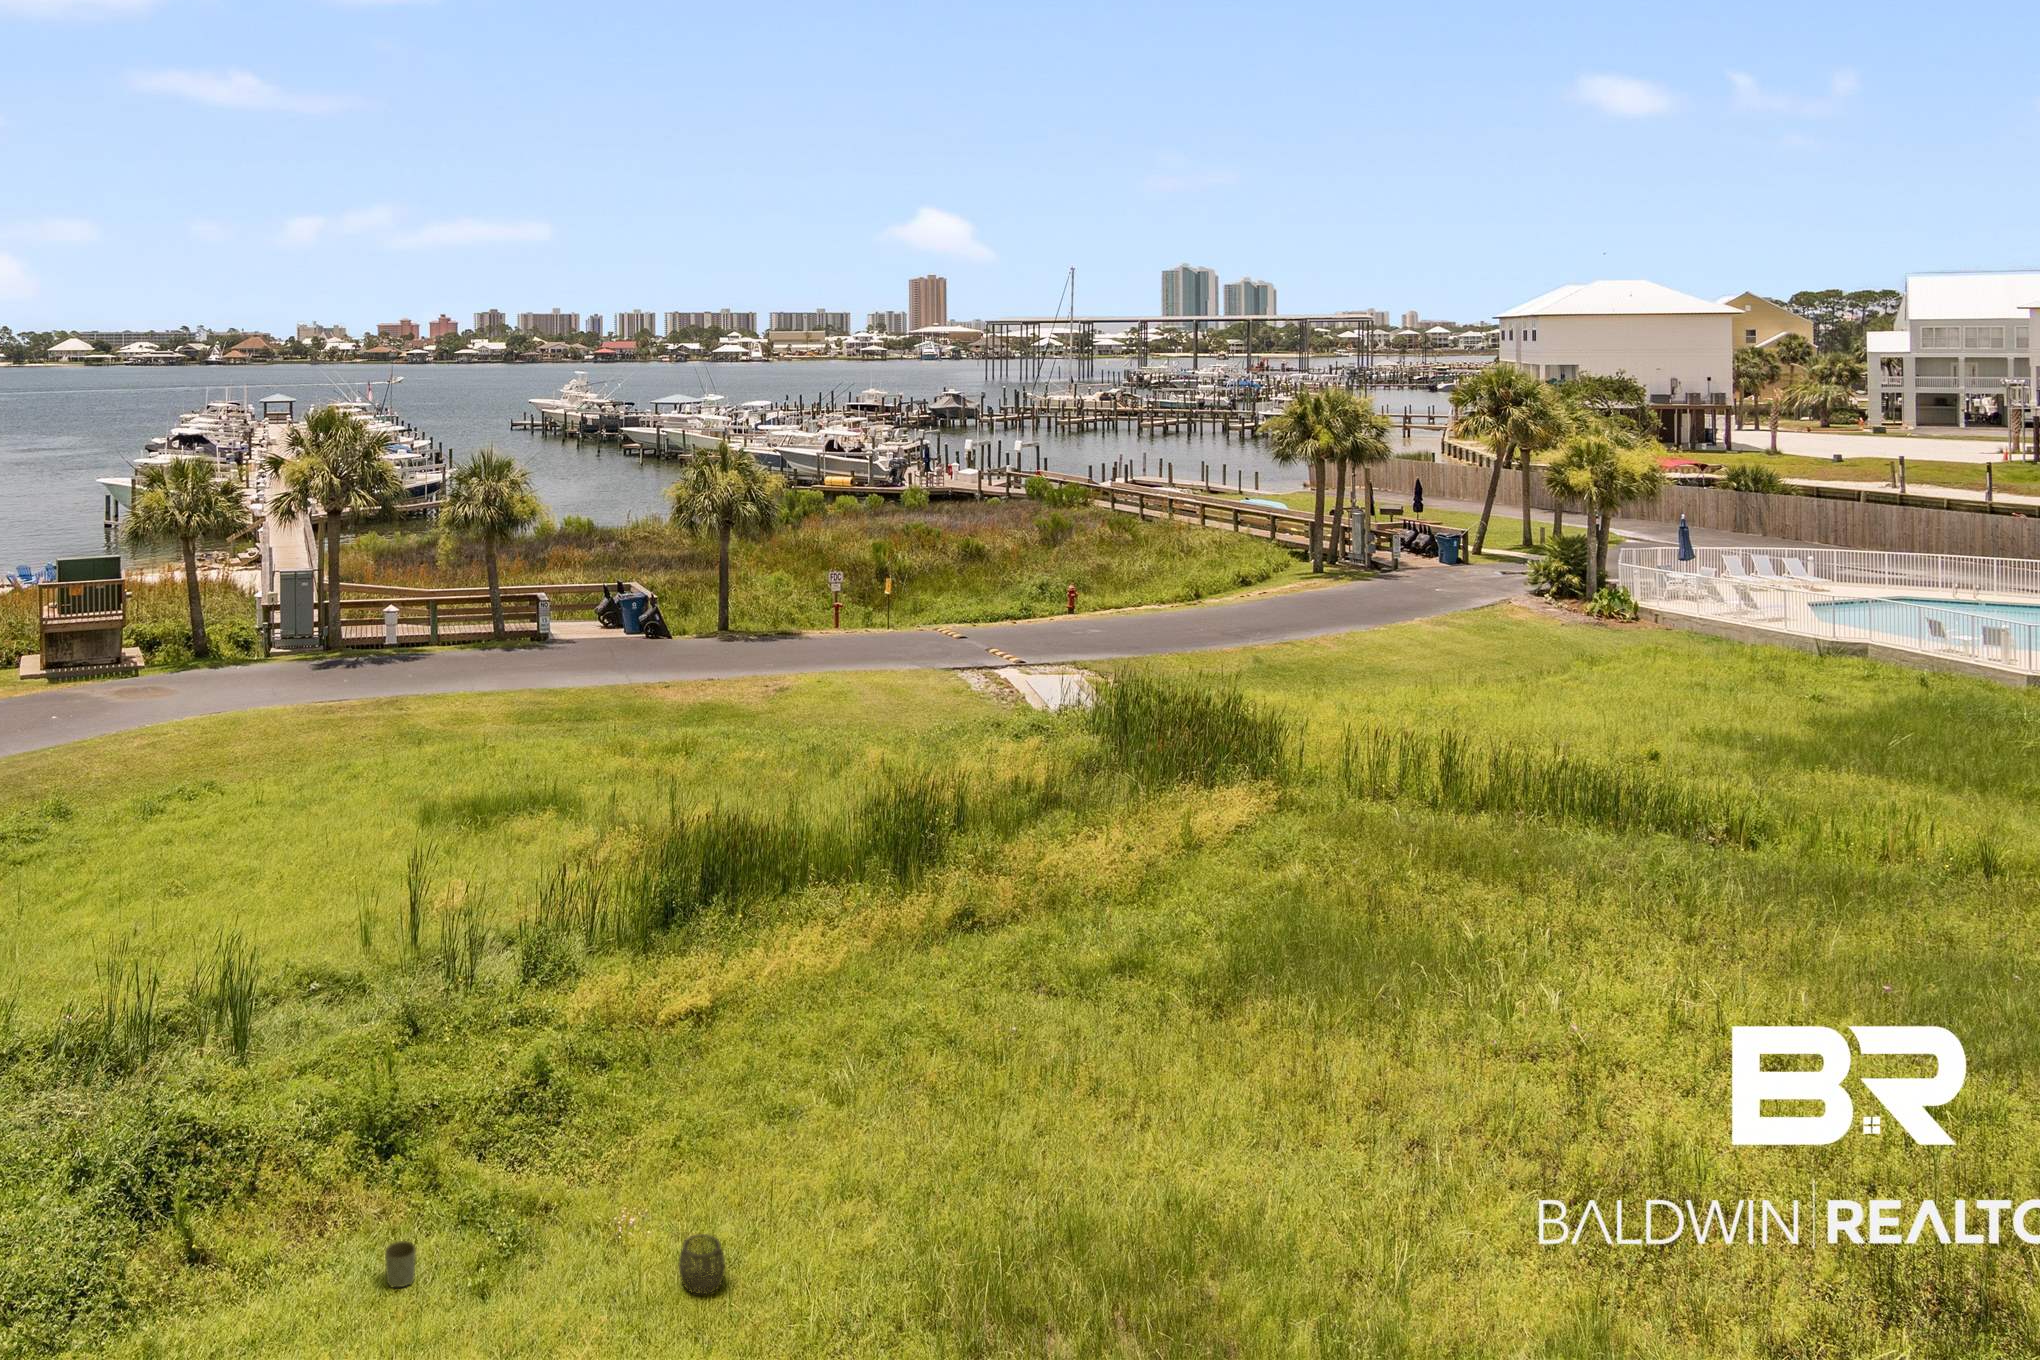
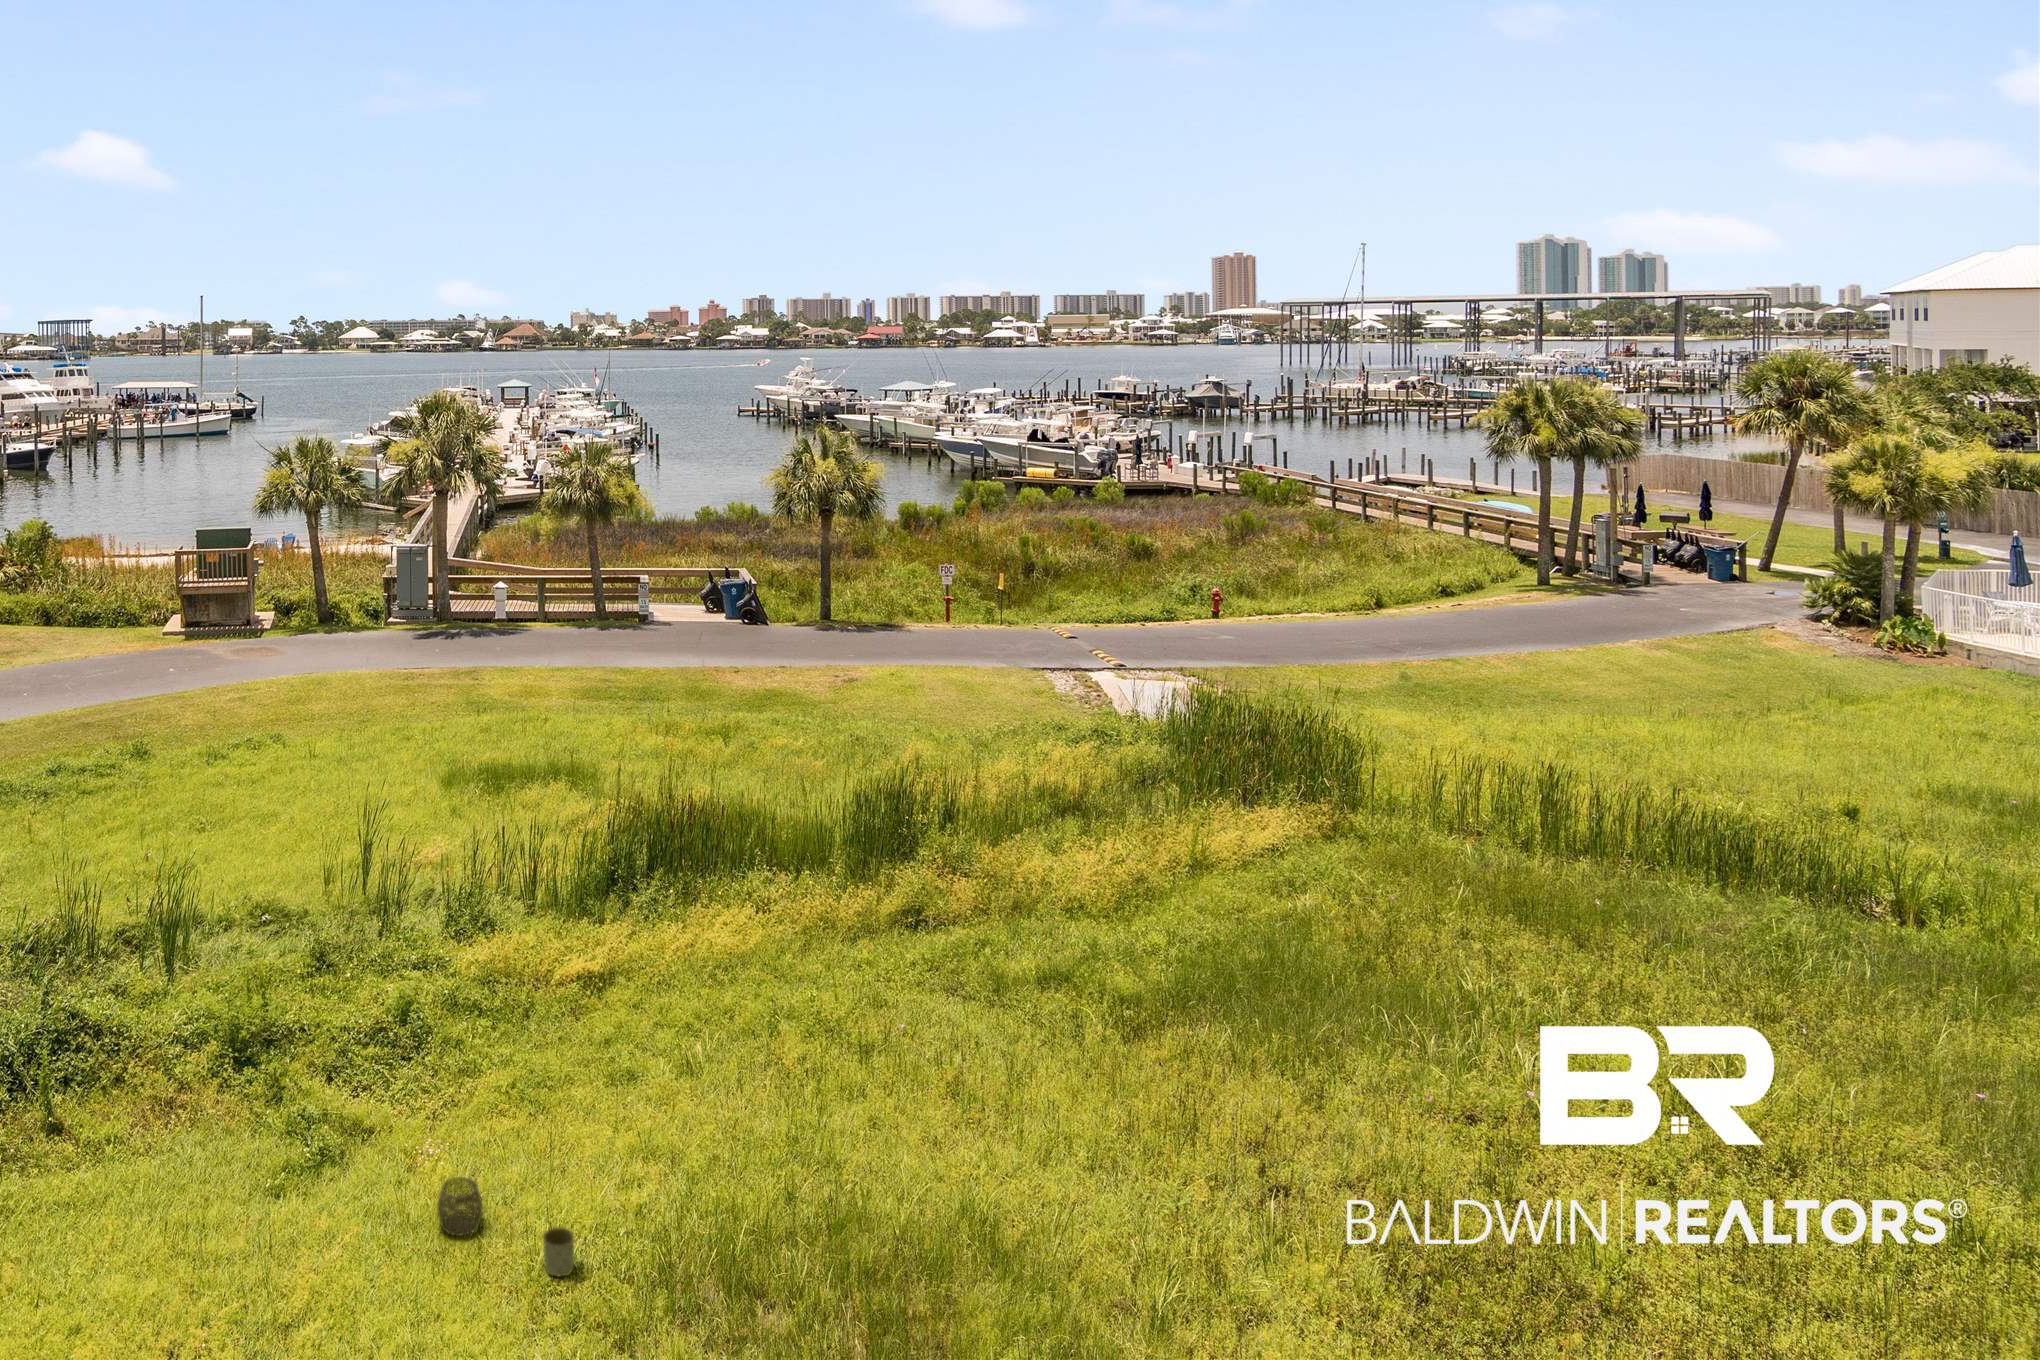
planter: present [385,1241,416,1288] -> present [543,1227,574,1276]

